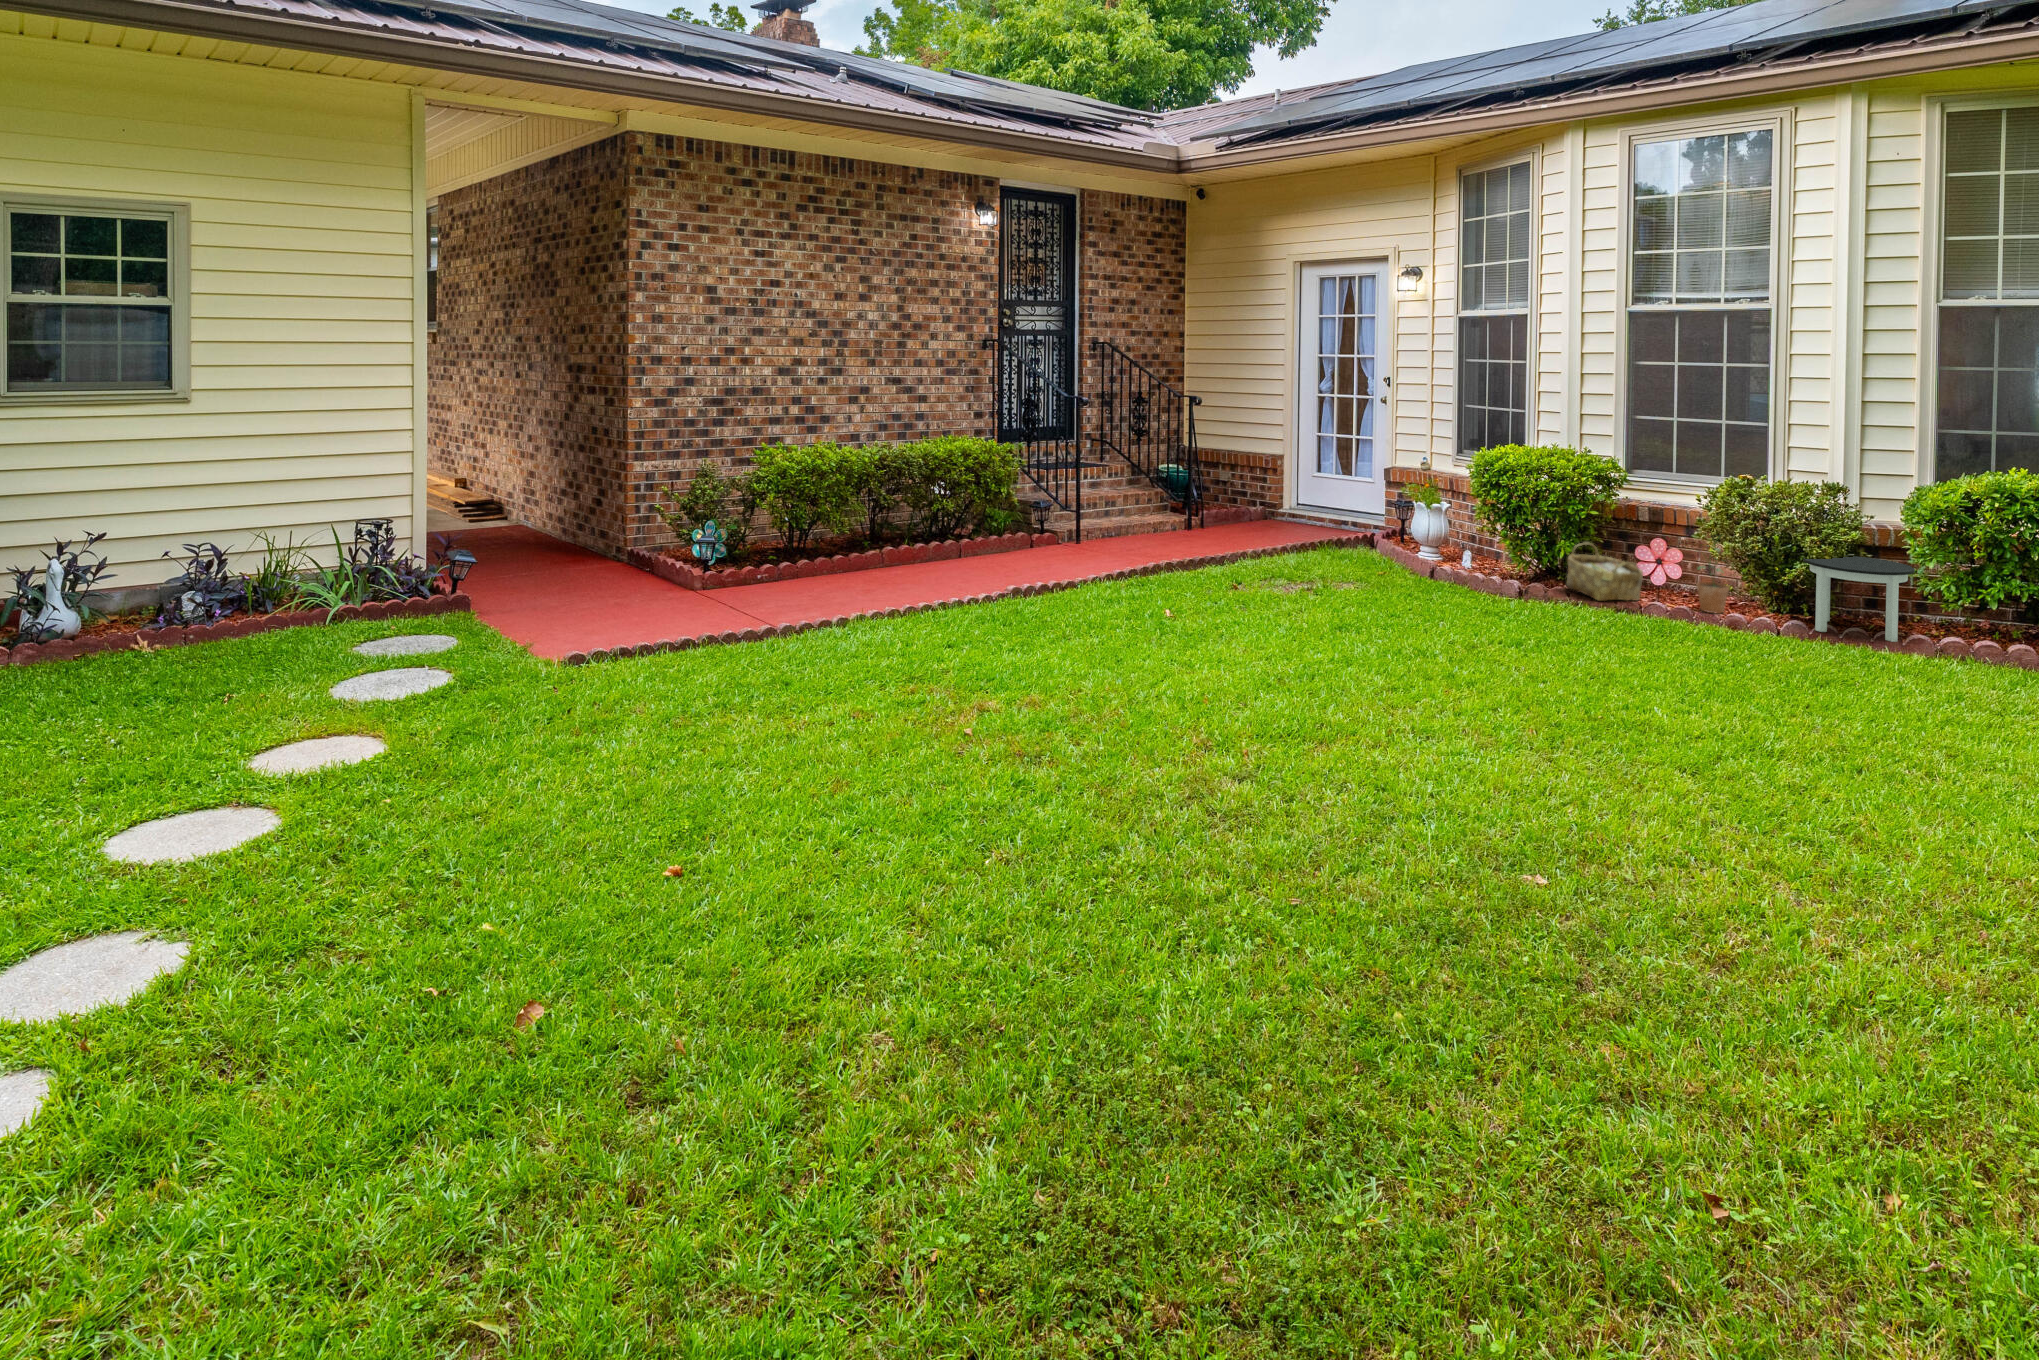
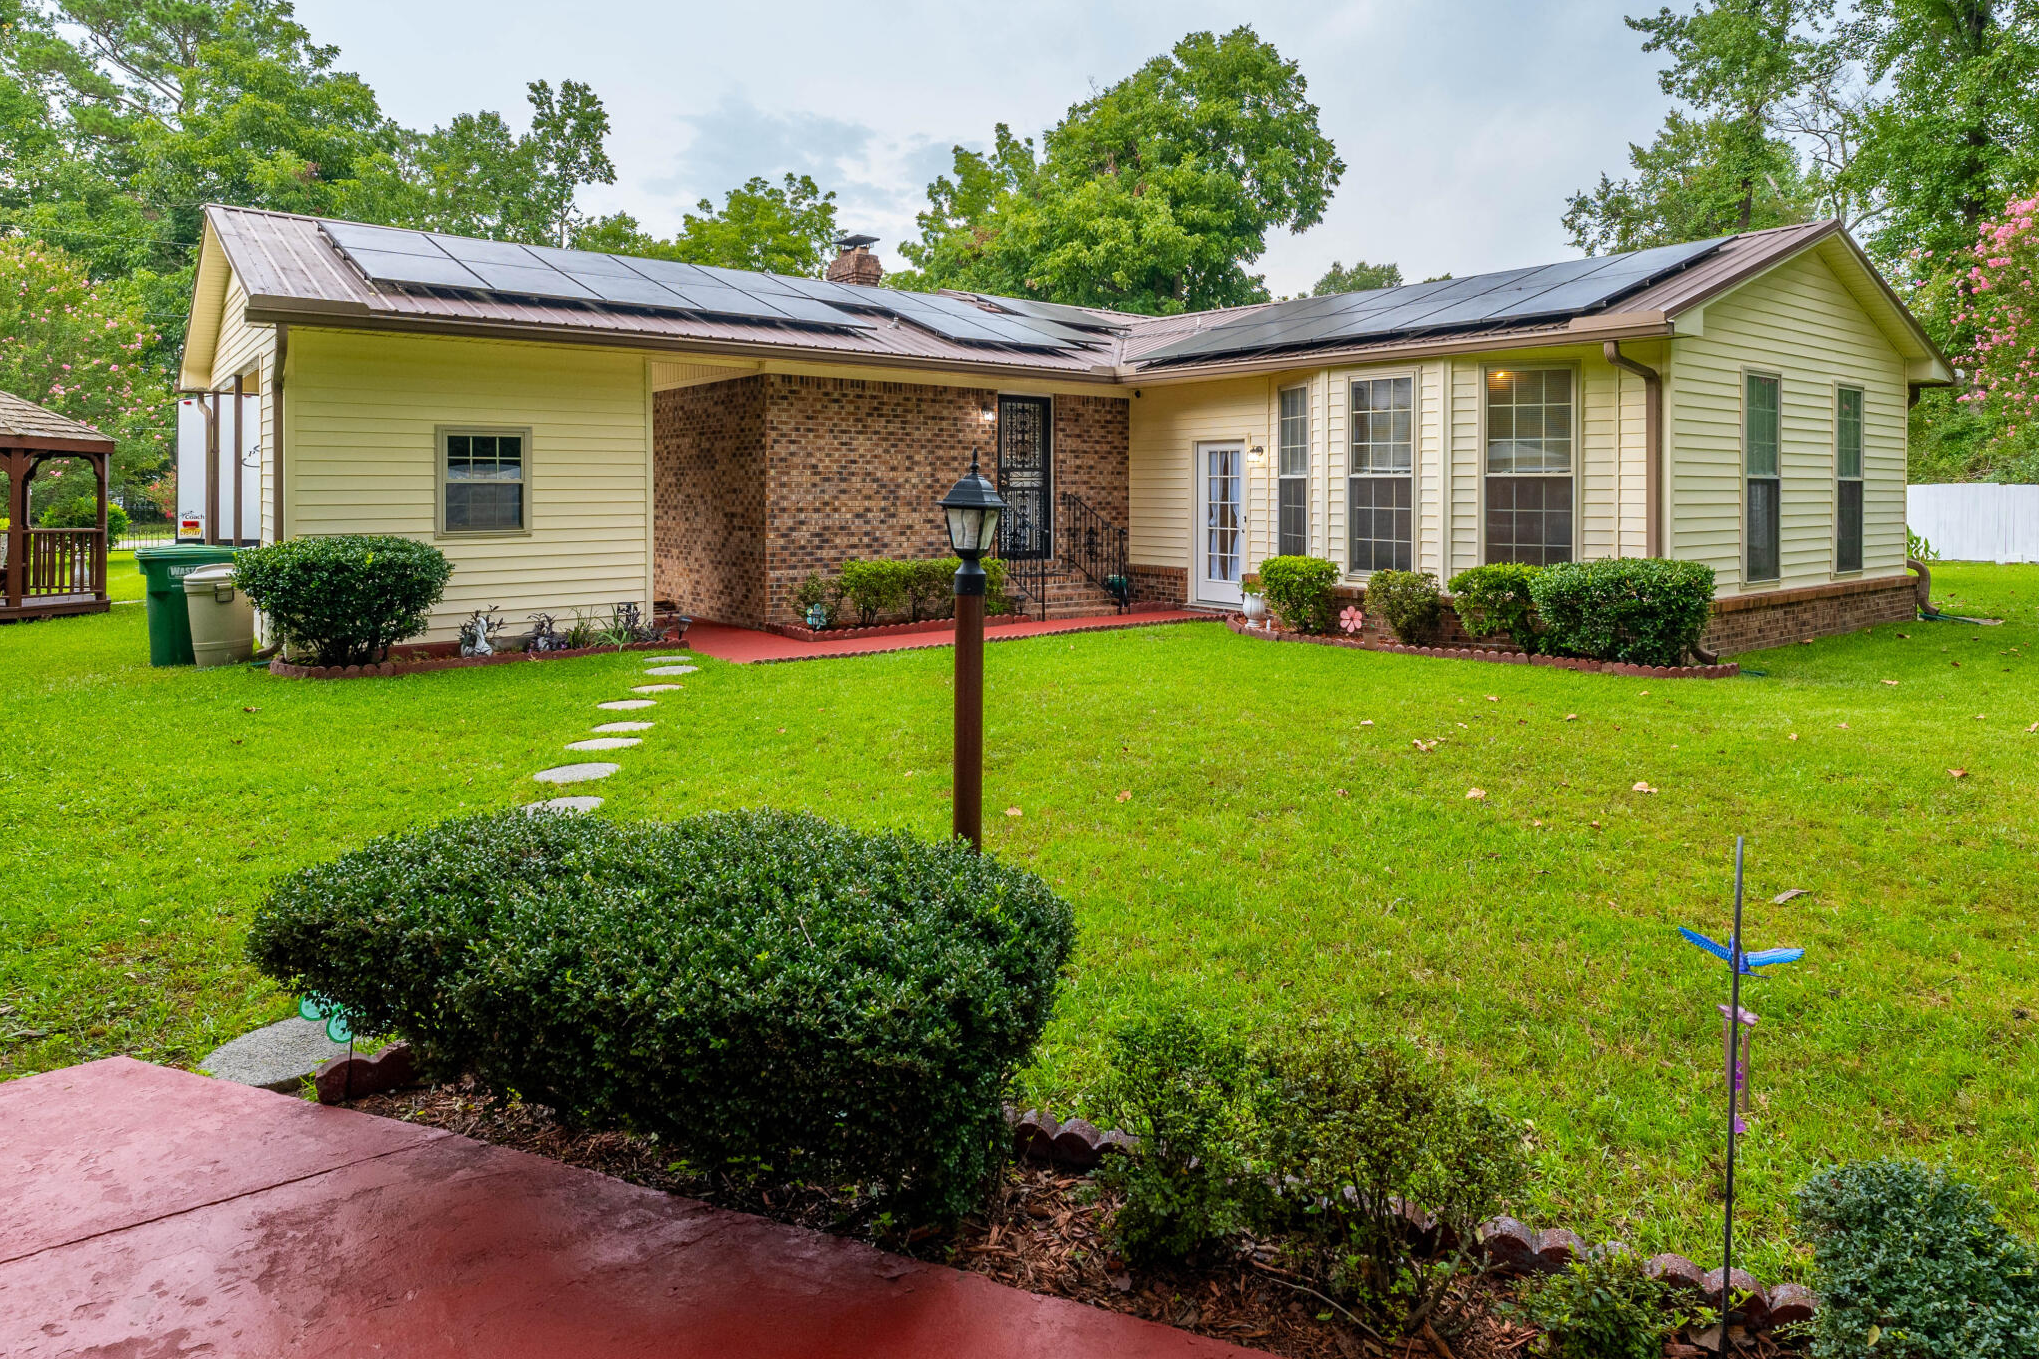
woven basket: present [1567,542,1643,601] -> none [1307,614,1342,645]
round table: present [1804,556,1915,642] -> none [1407,616,1455,658]

